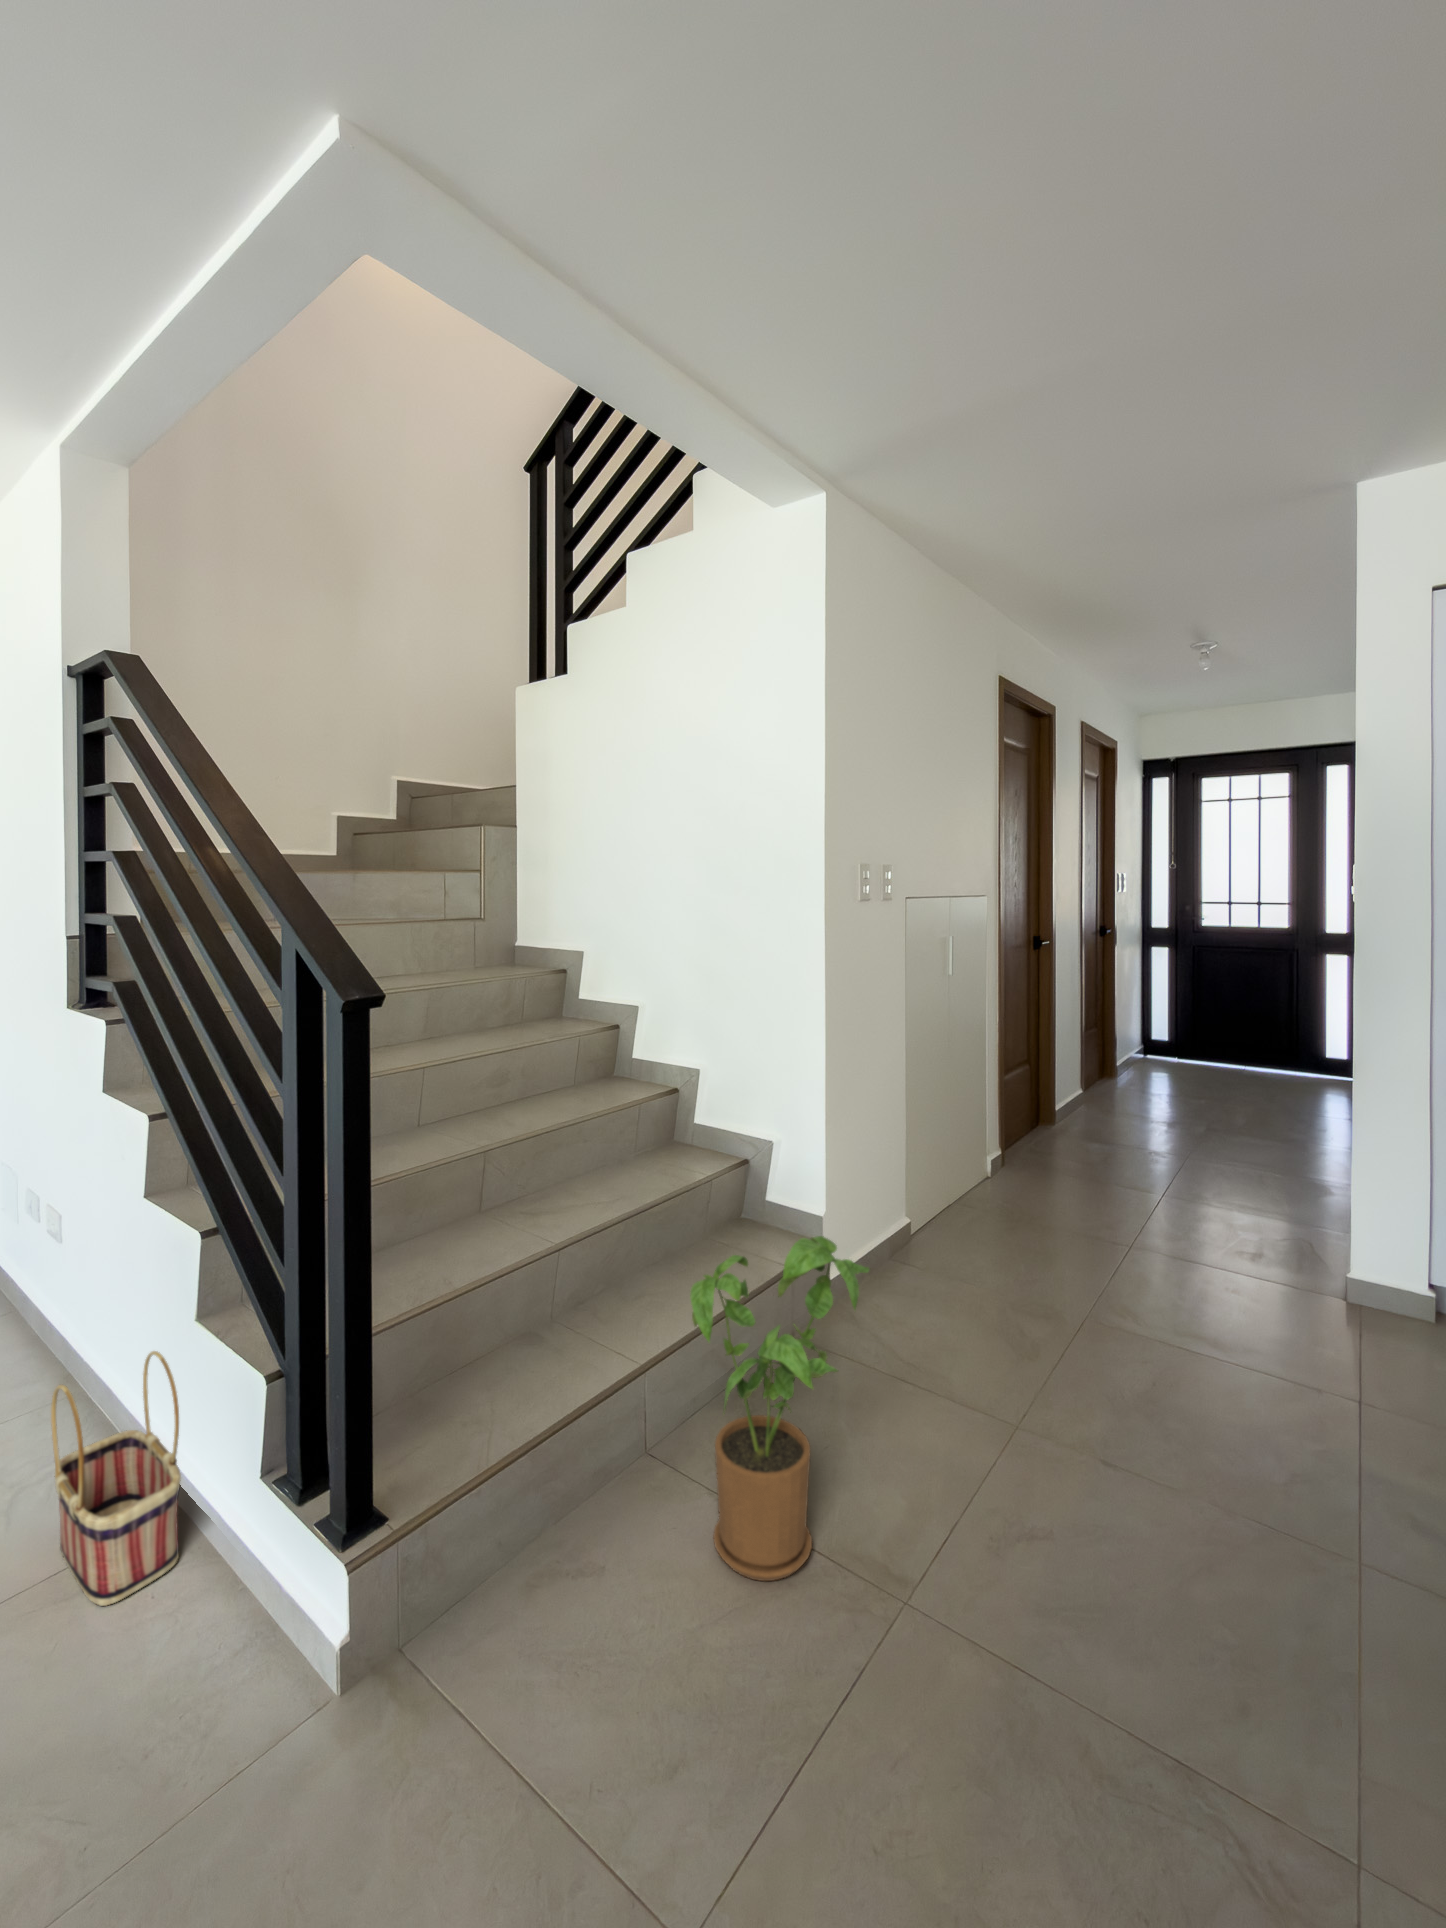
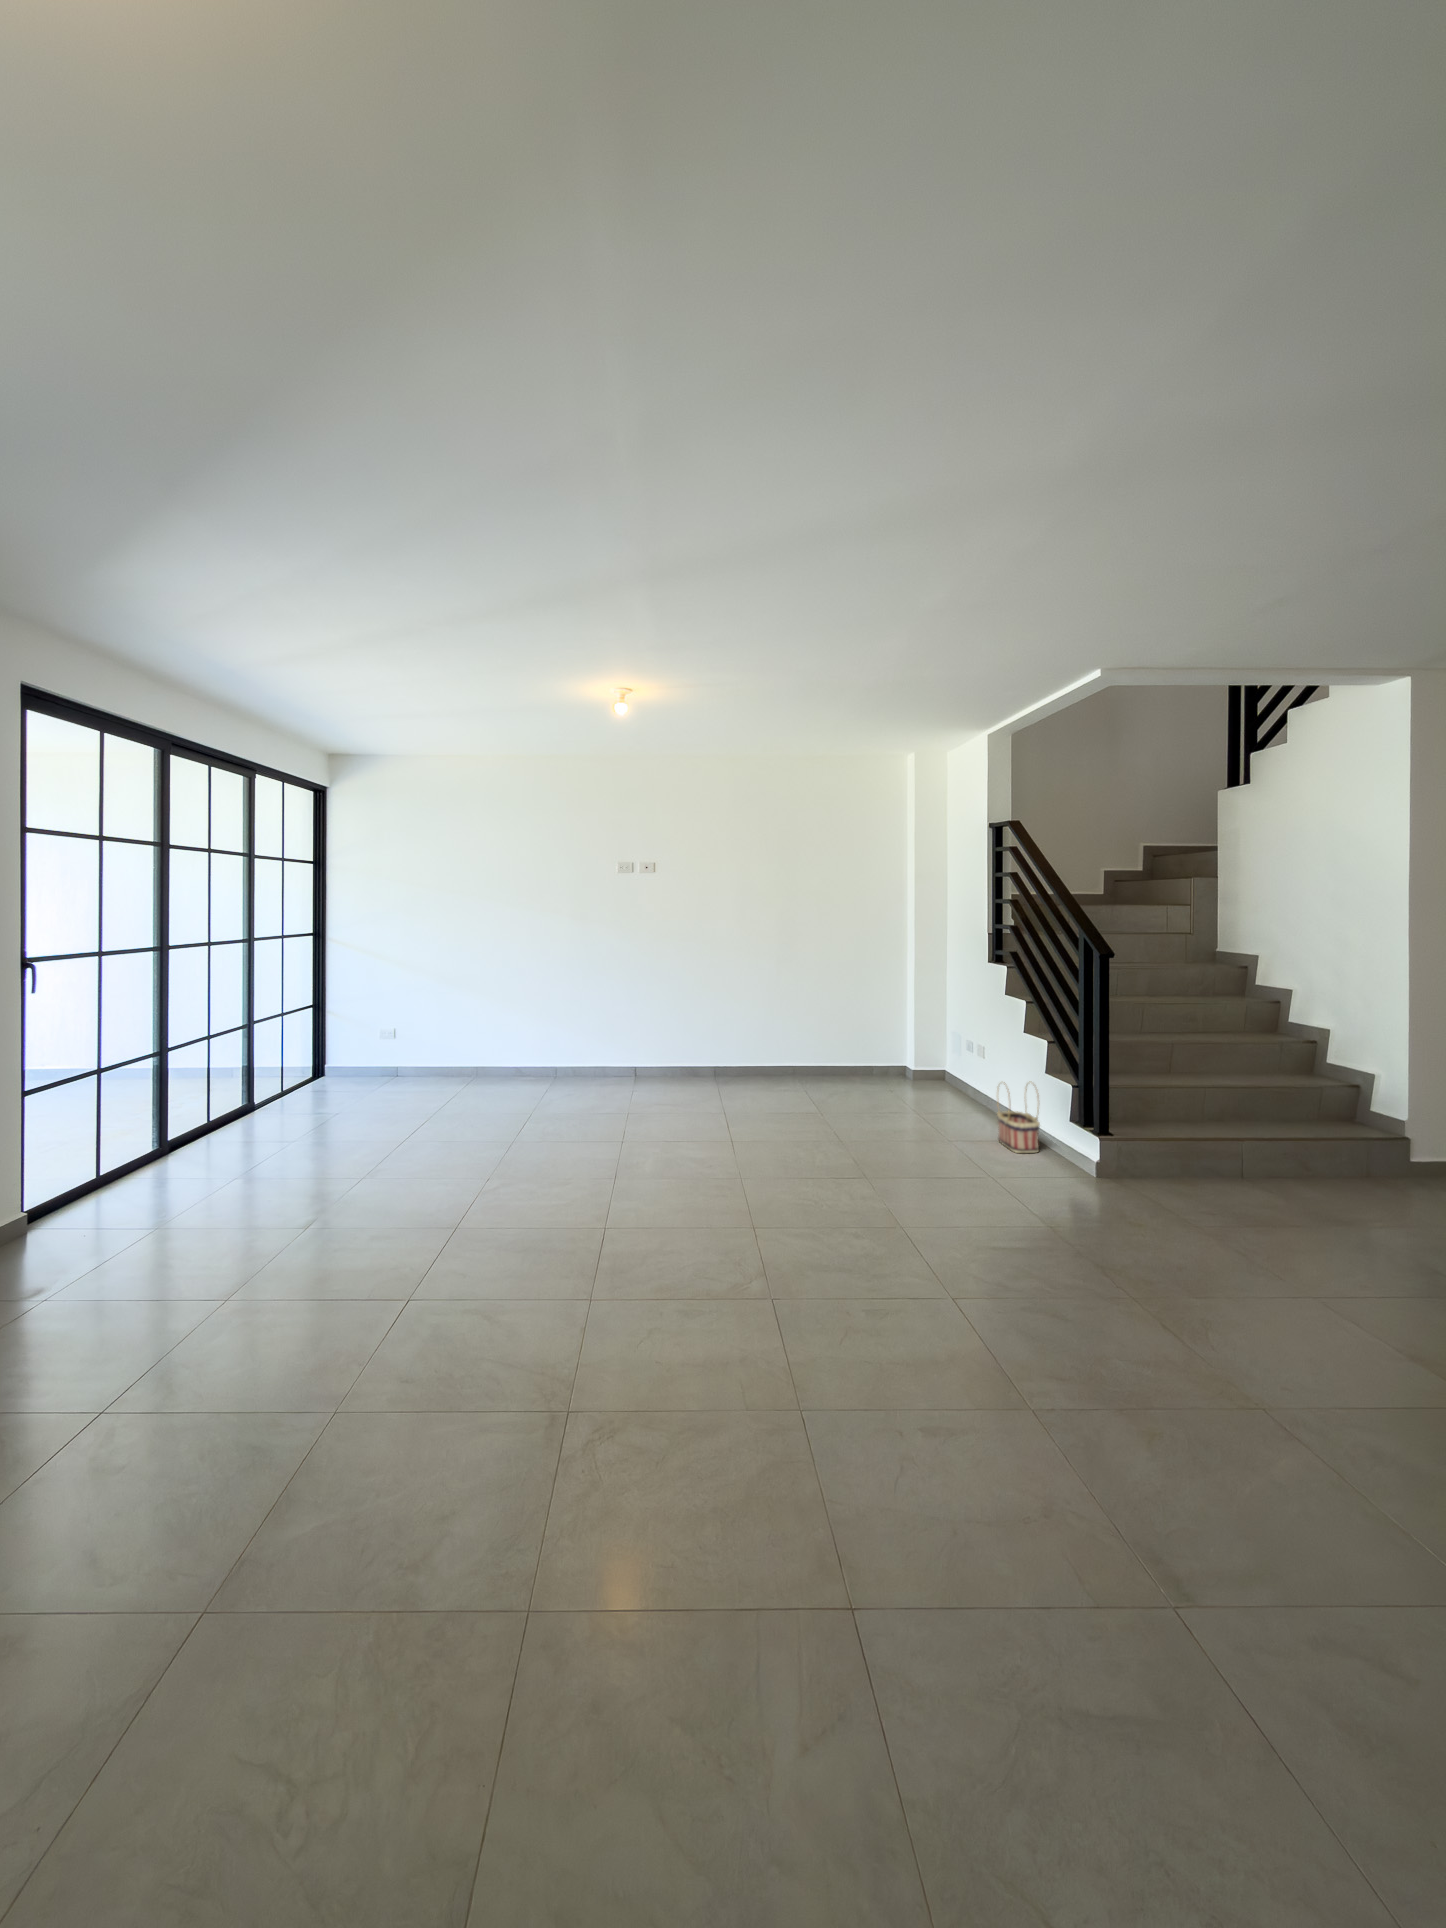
house plant: present [690,1236,869,1581] -> none [1254,1072,1354,1213]

